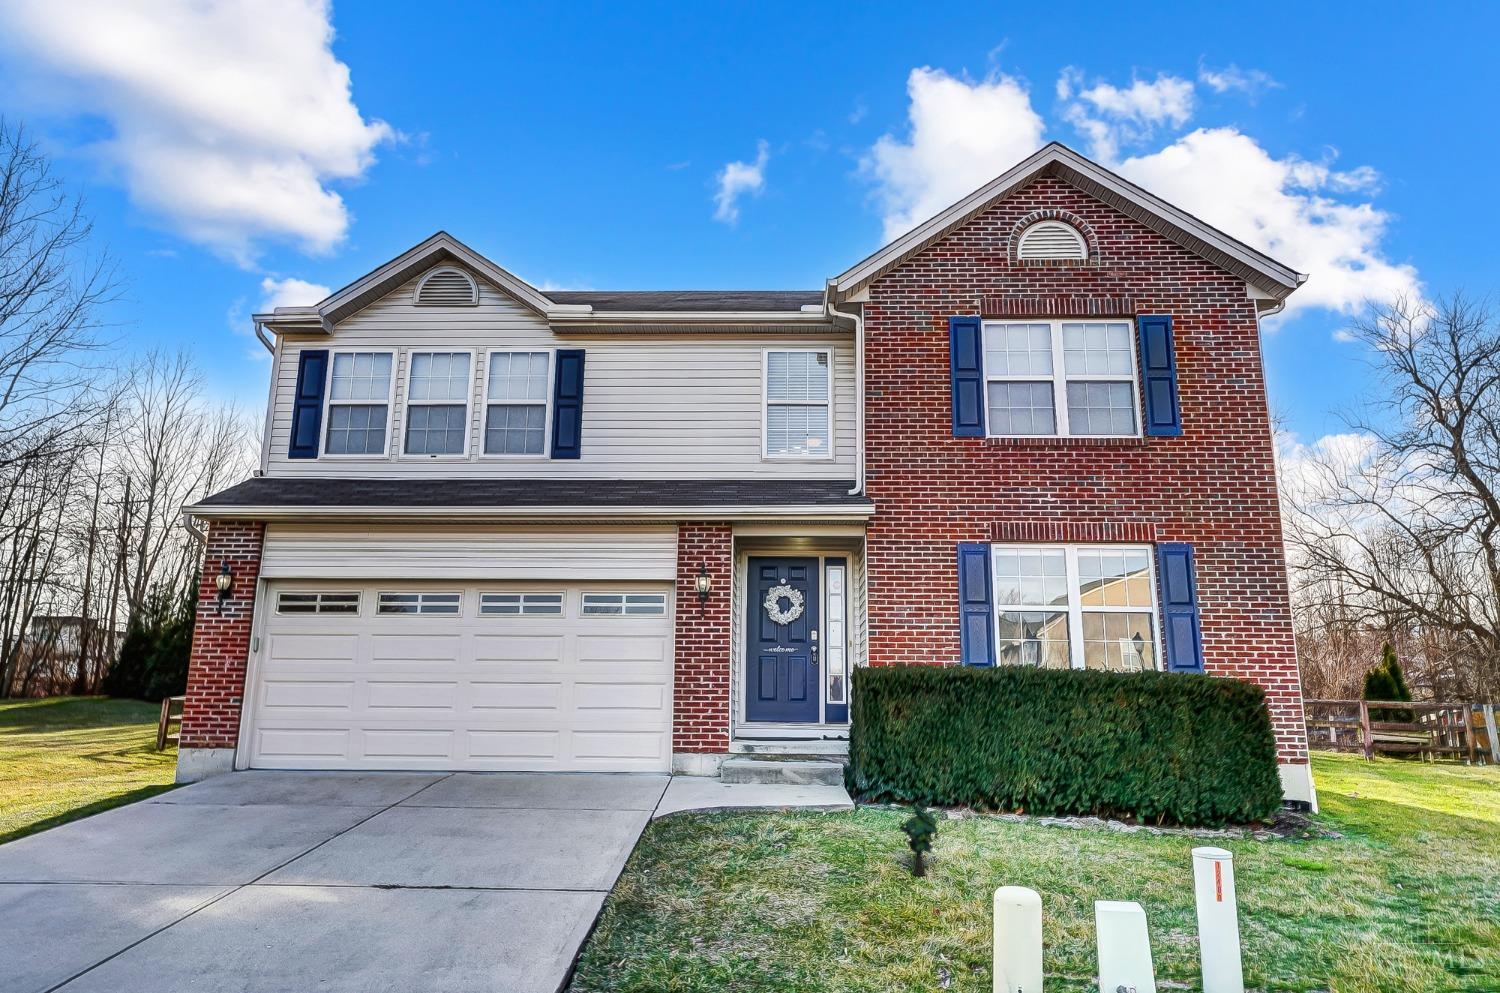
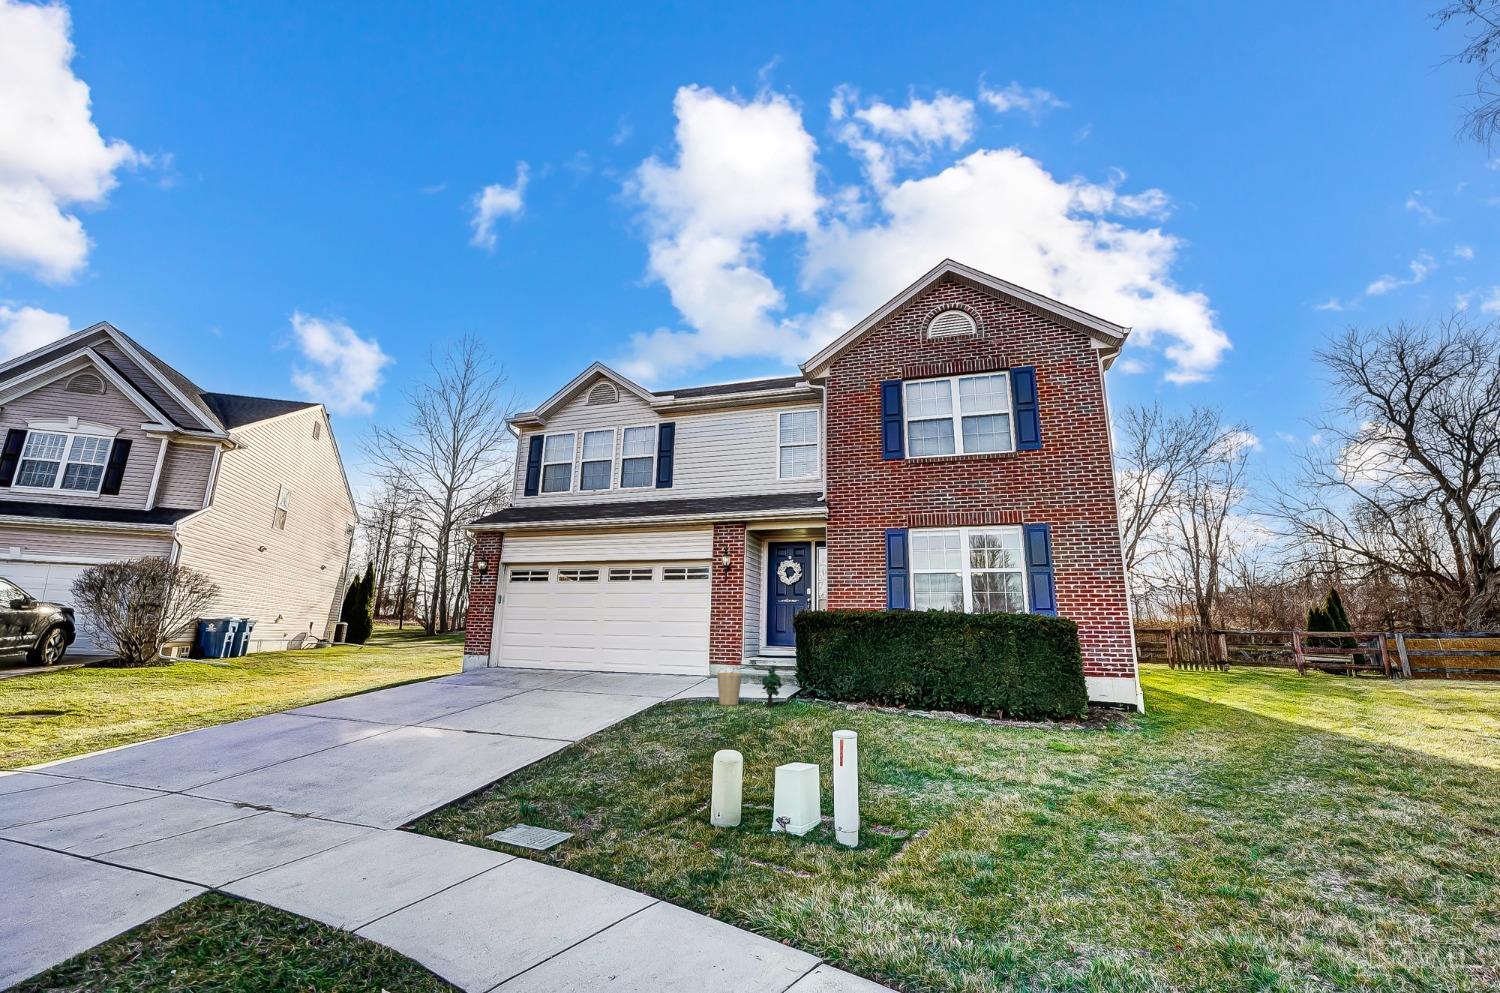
basket: none [817,802,862,879] -> present [717,668,742,706]

